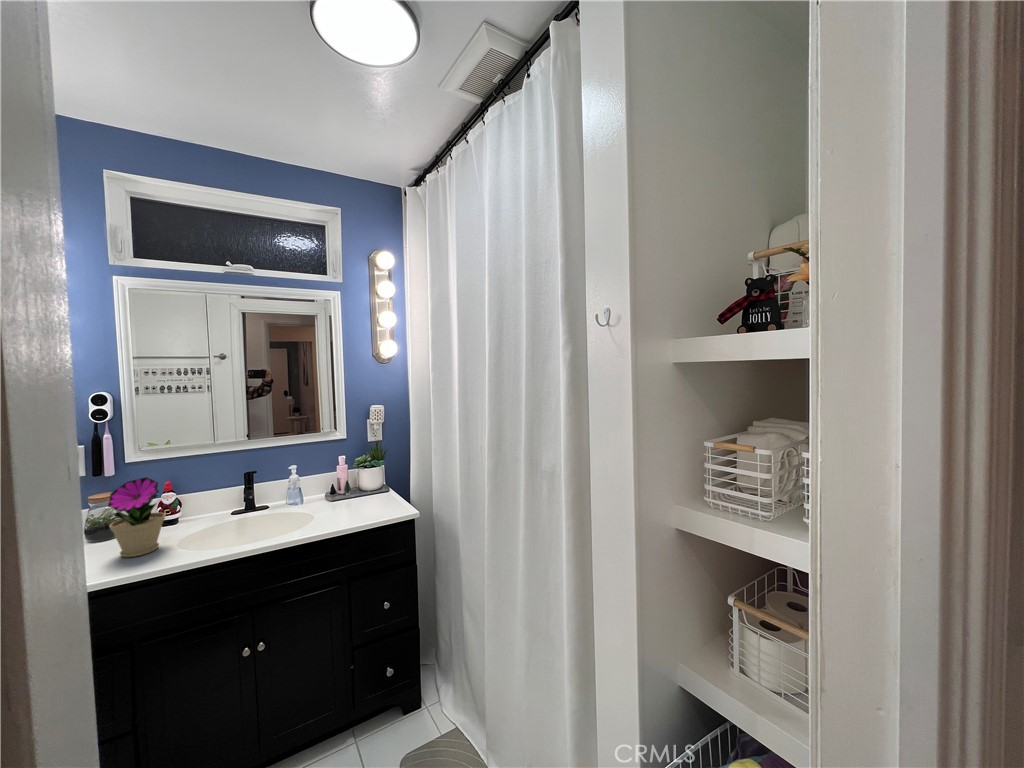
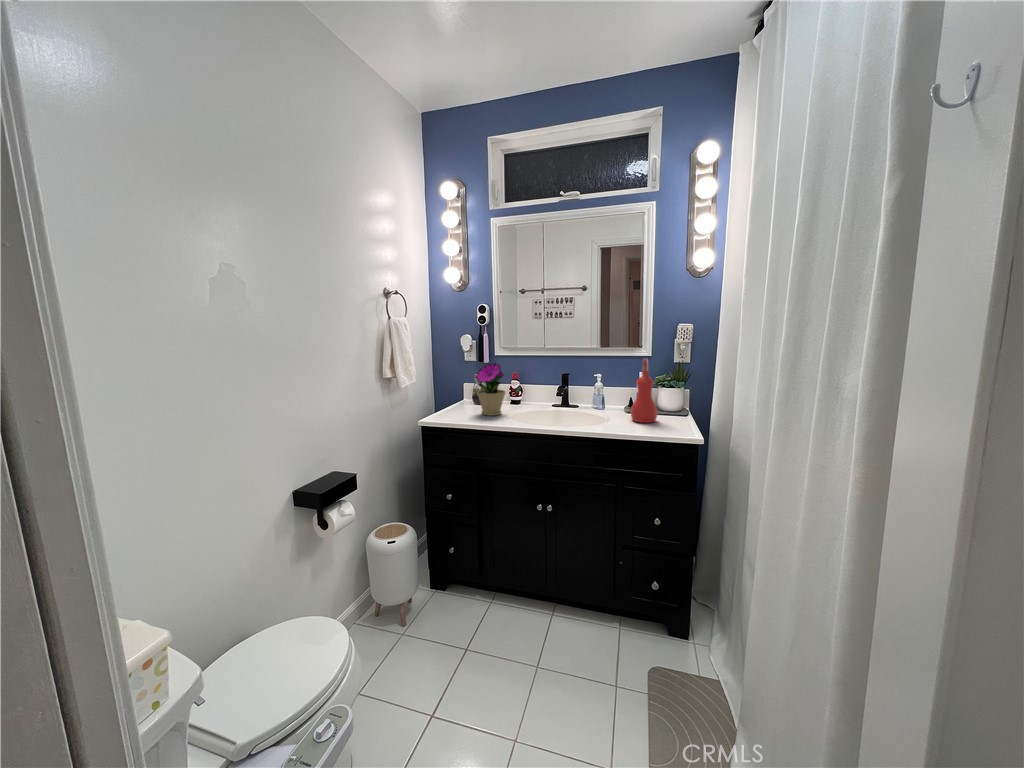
spray bottle: none [341,446,368,510] -> present [631,359,657,423]

